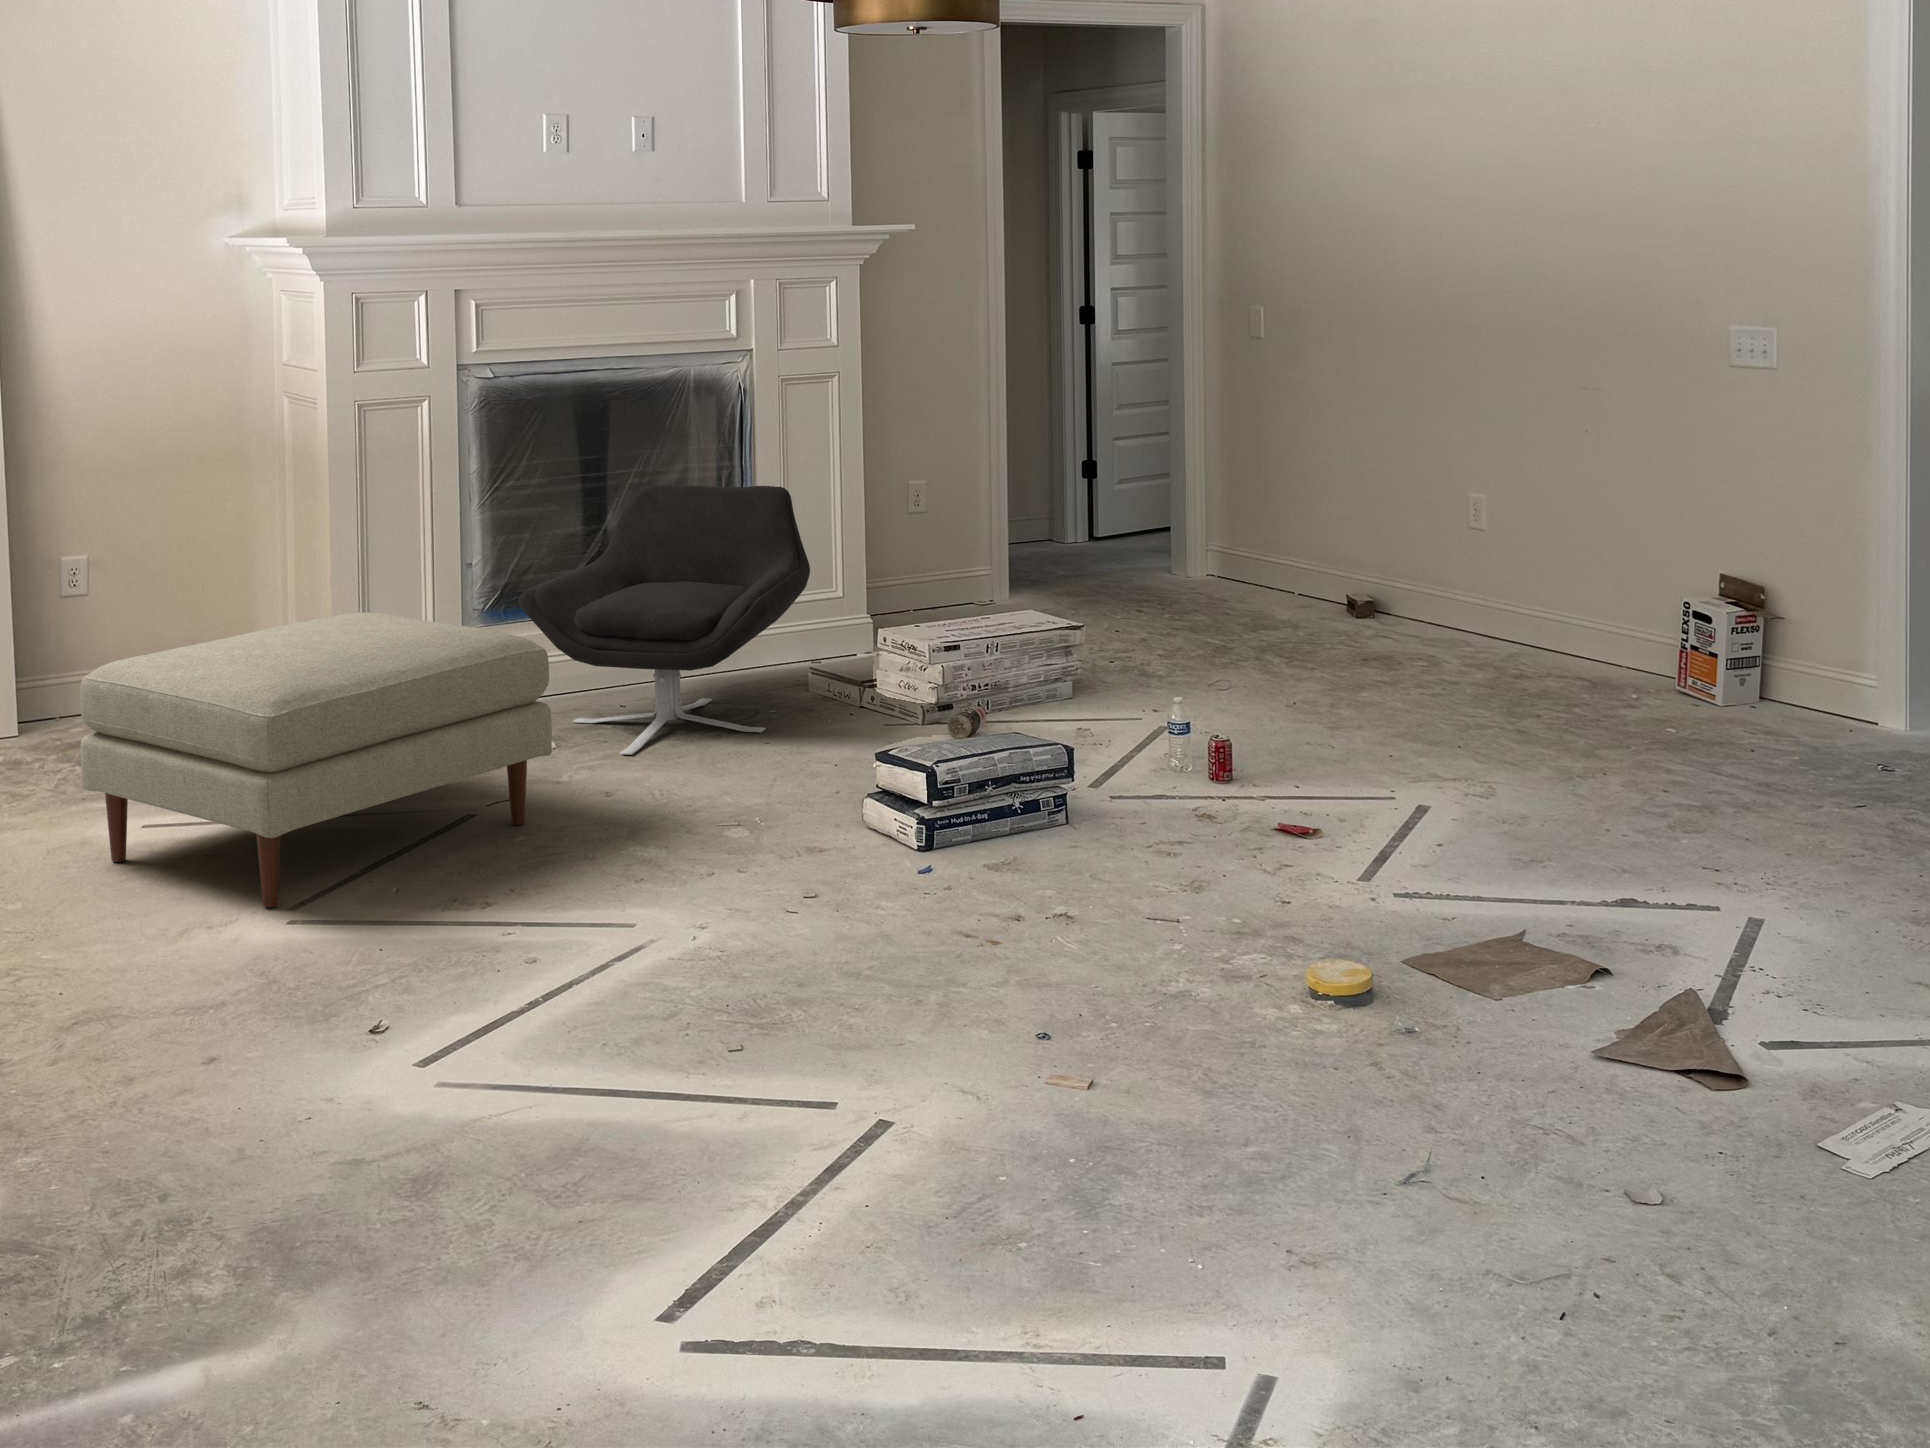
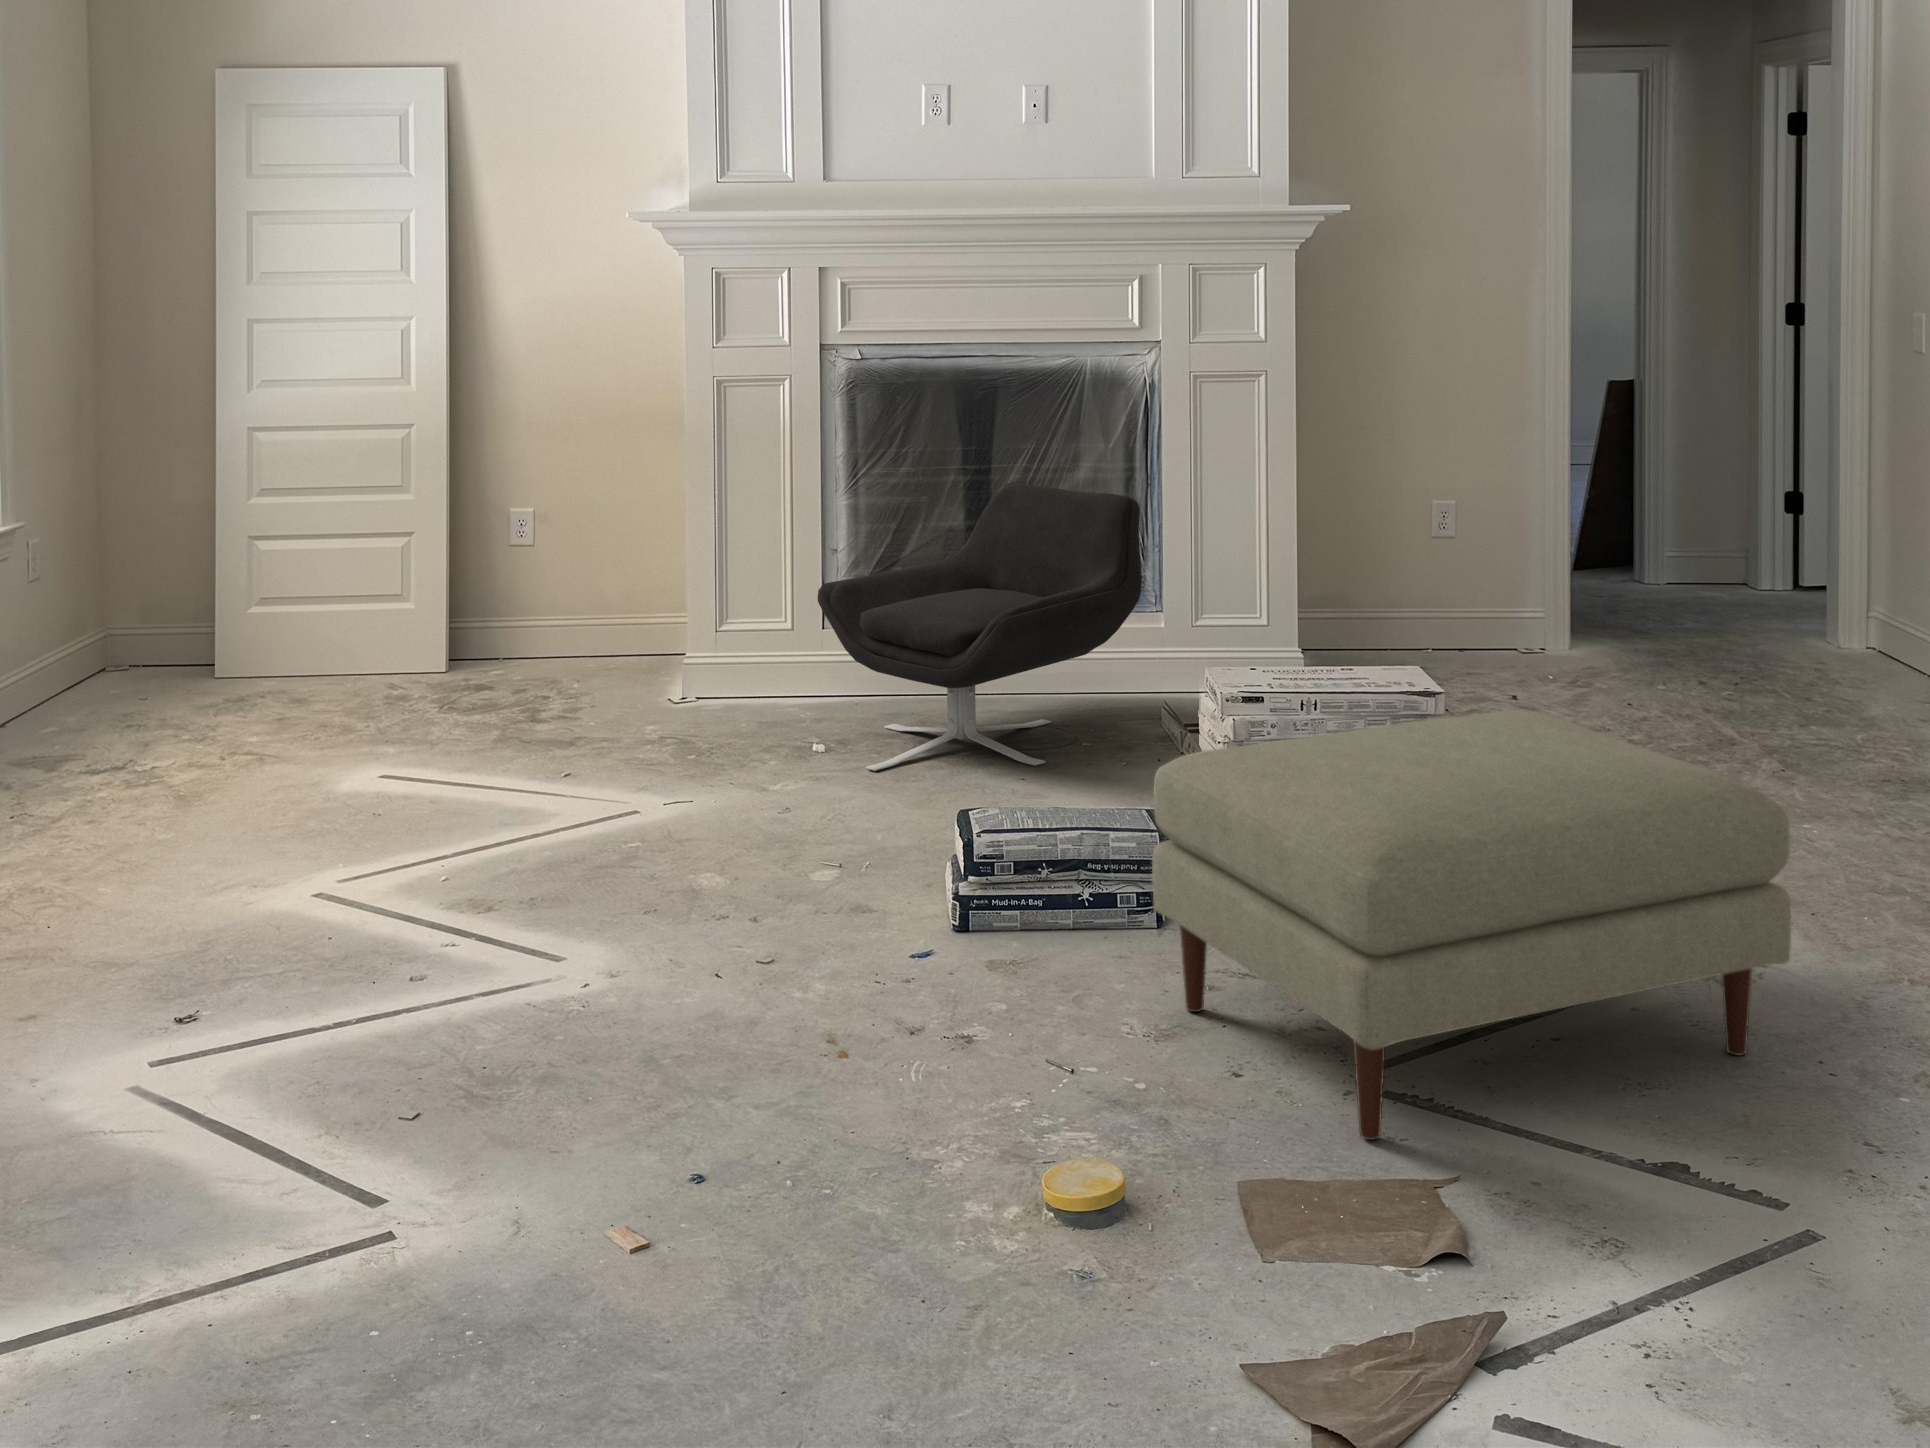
ottoman: present [80,612,552,907] -> present [1152,709,1791,1140]

